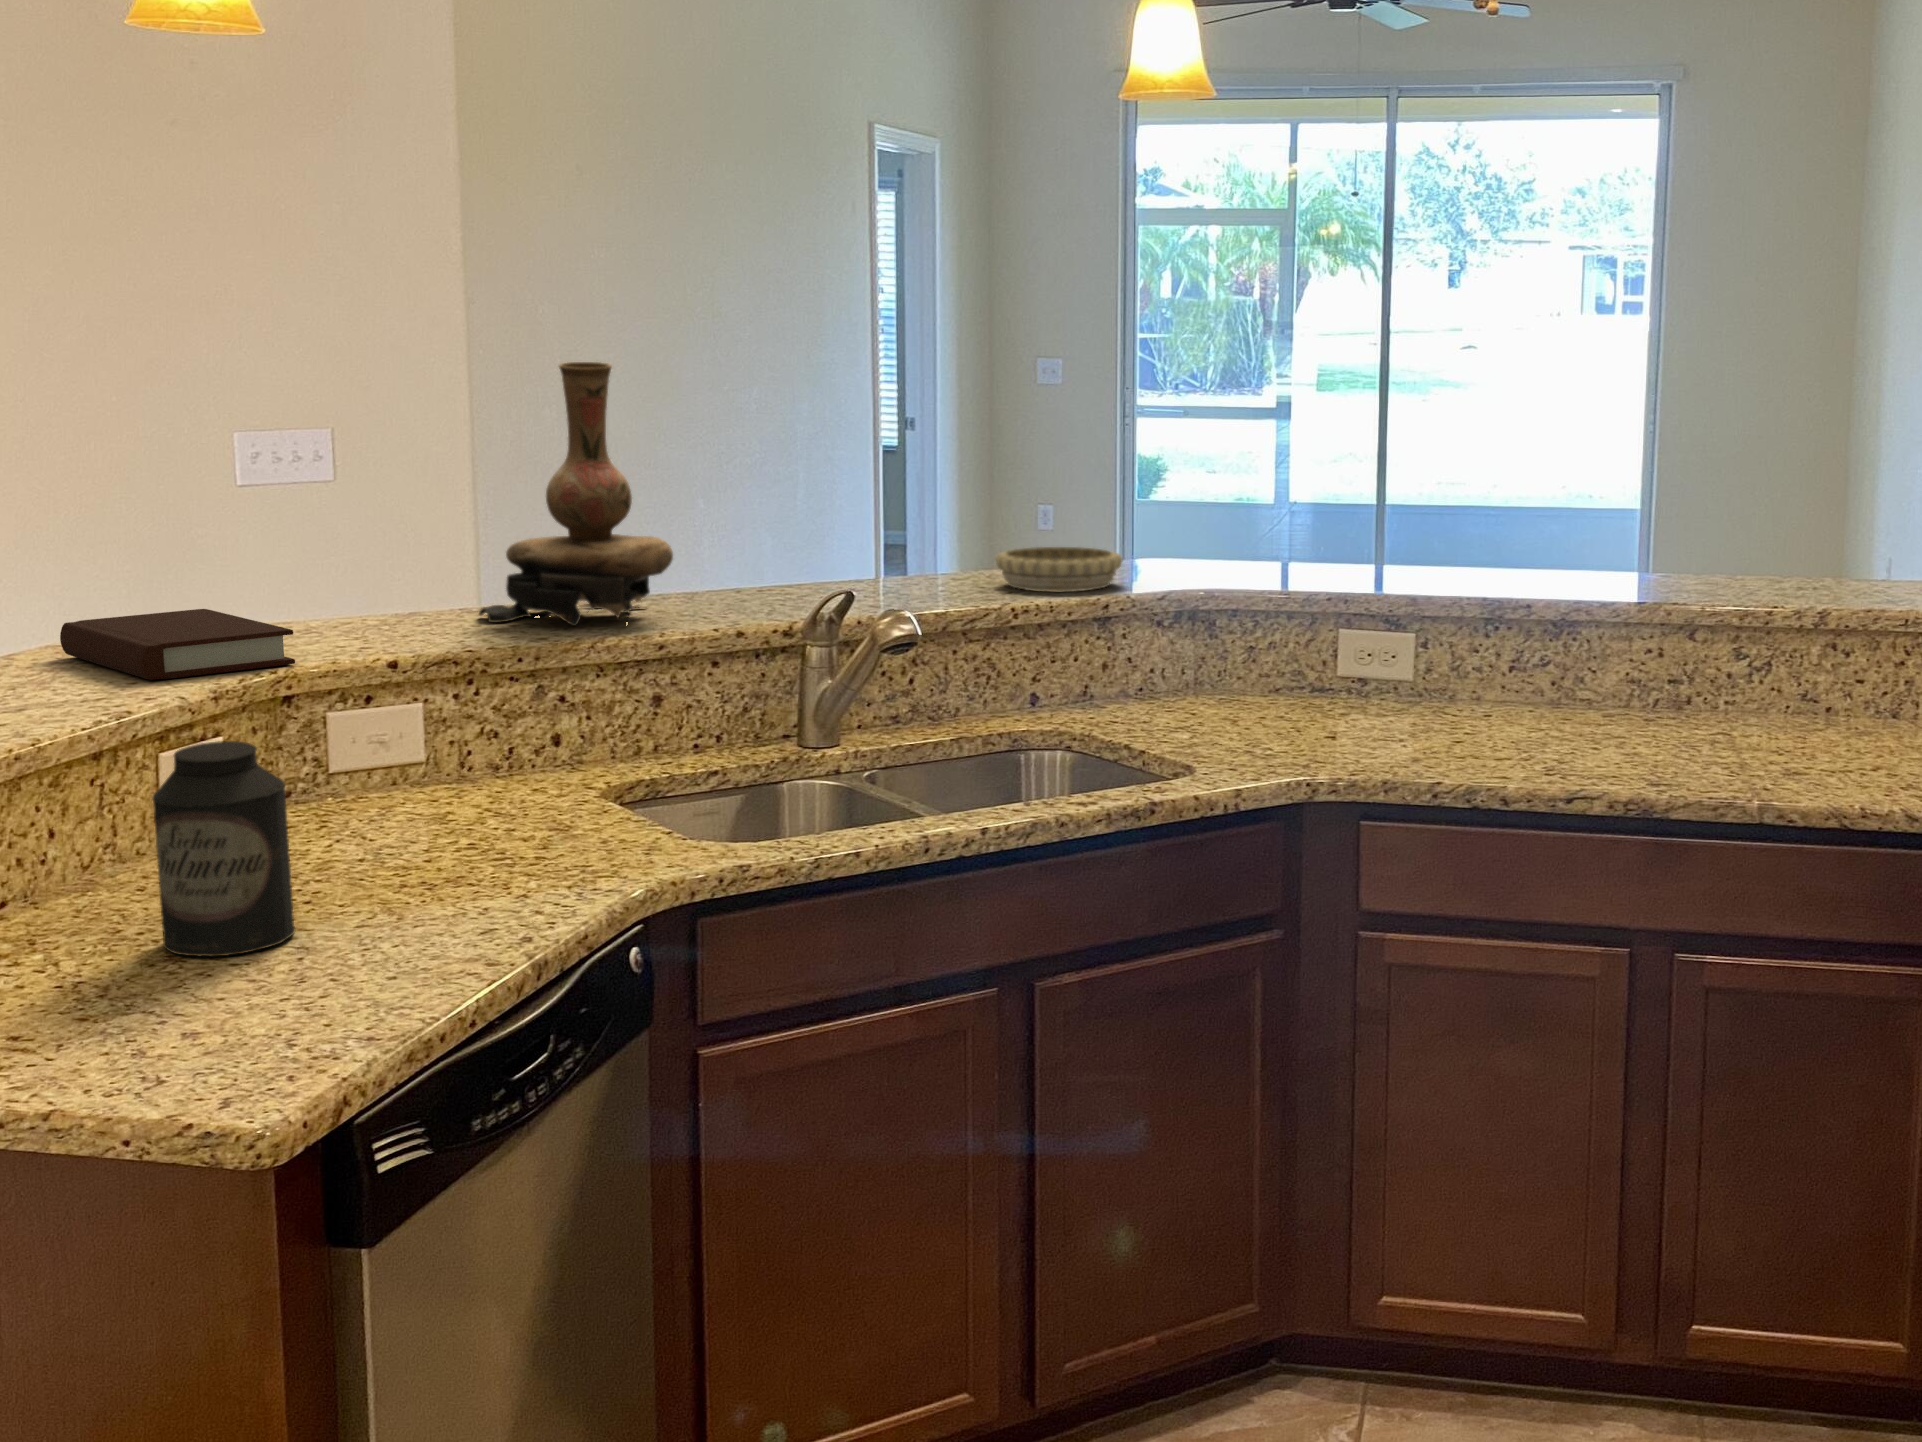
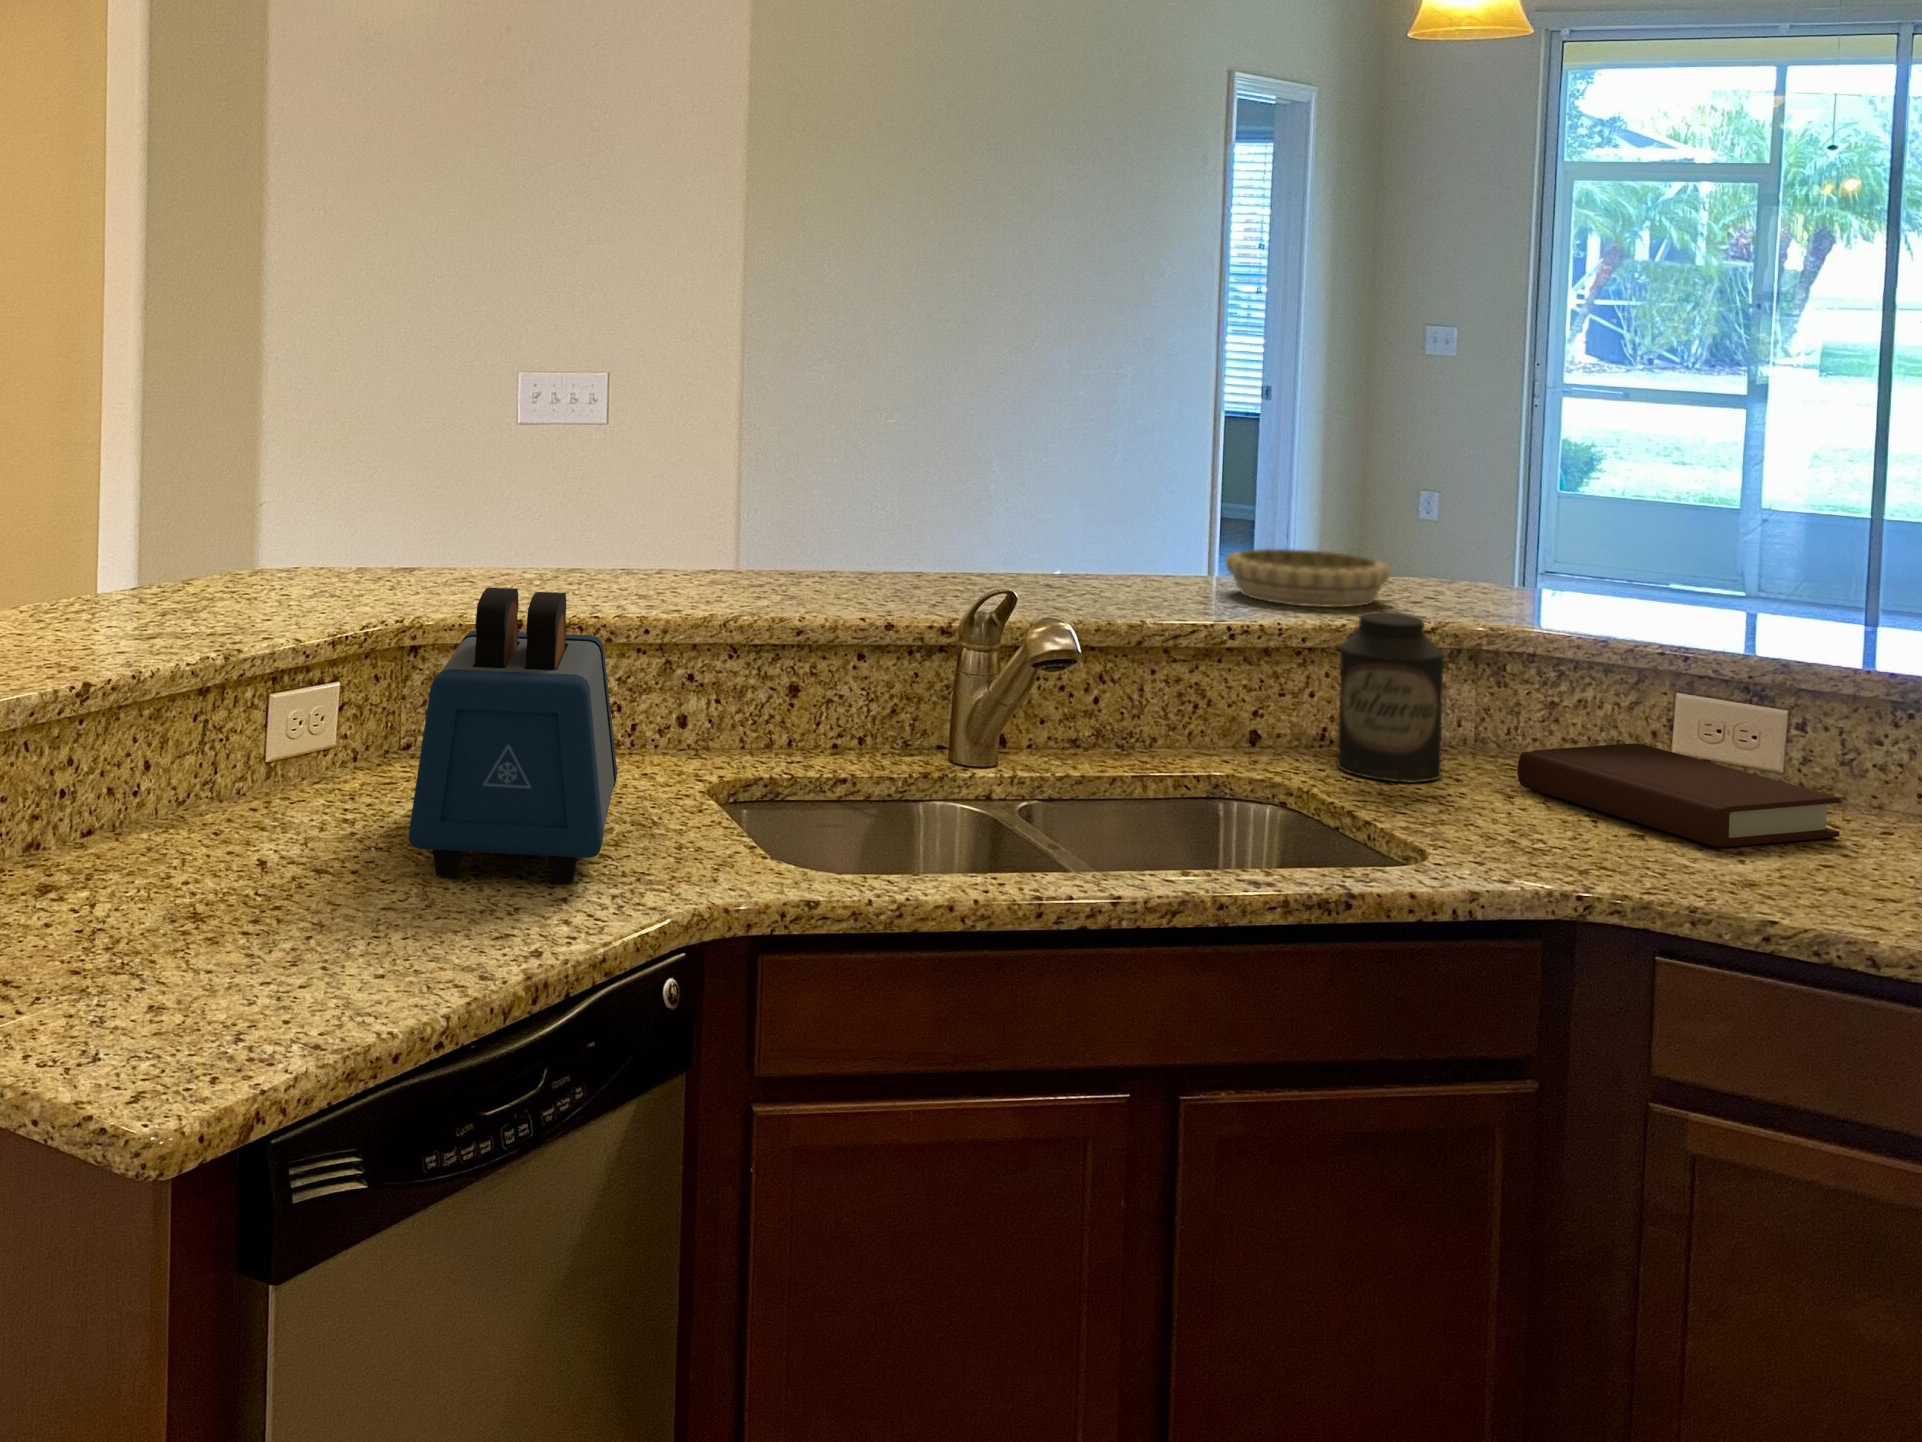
vase: present [479,362,673,626] -> none [631,318,829,604]
book: present [60,609,295,680] -> present [1518,743,1841,847]
toaster: none [361,623,555,893] -> present [409,588,617,883]
canister: present [153,741,295,957] -> present [1336,611,1444,782]

